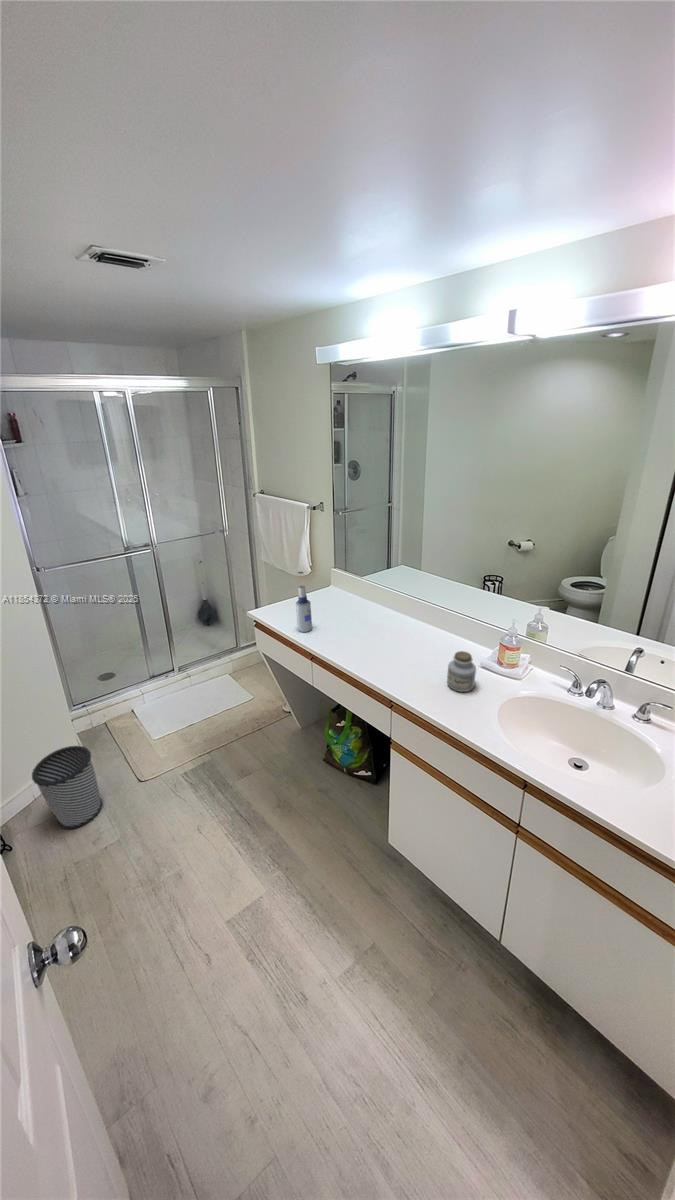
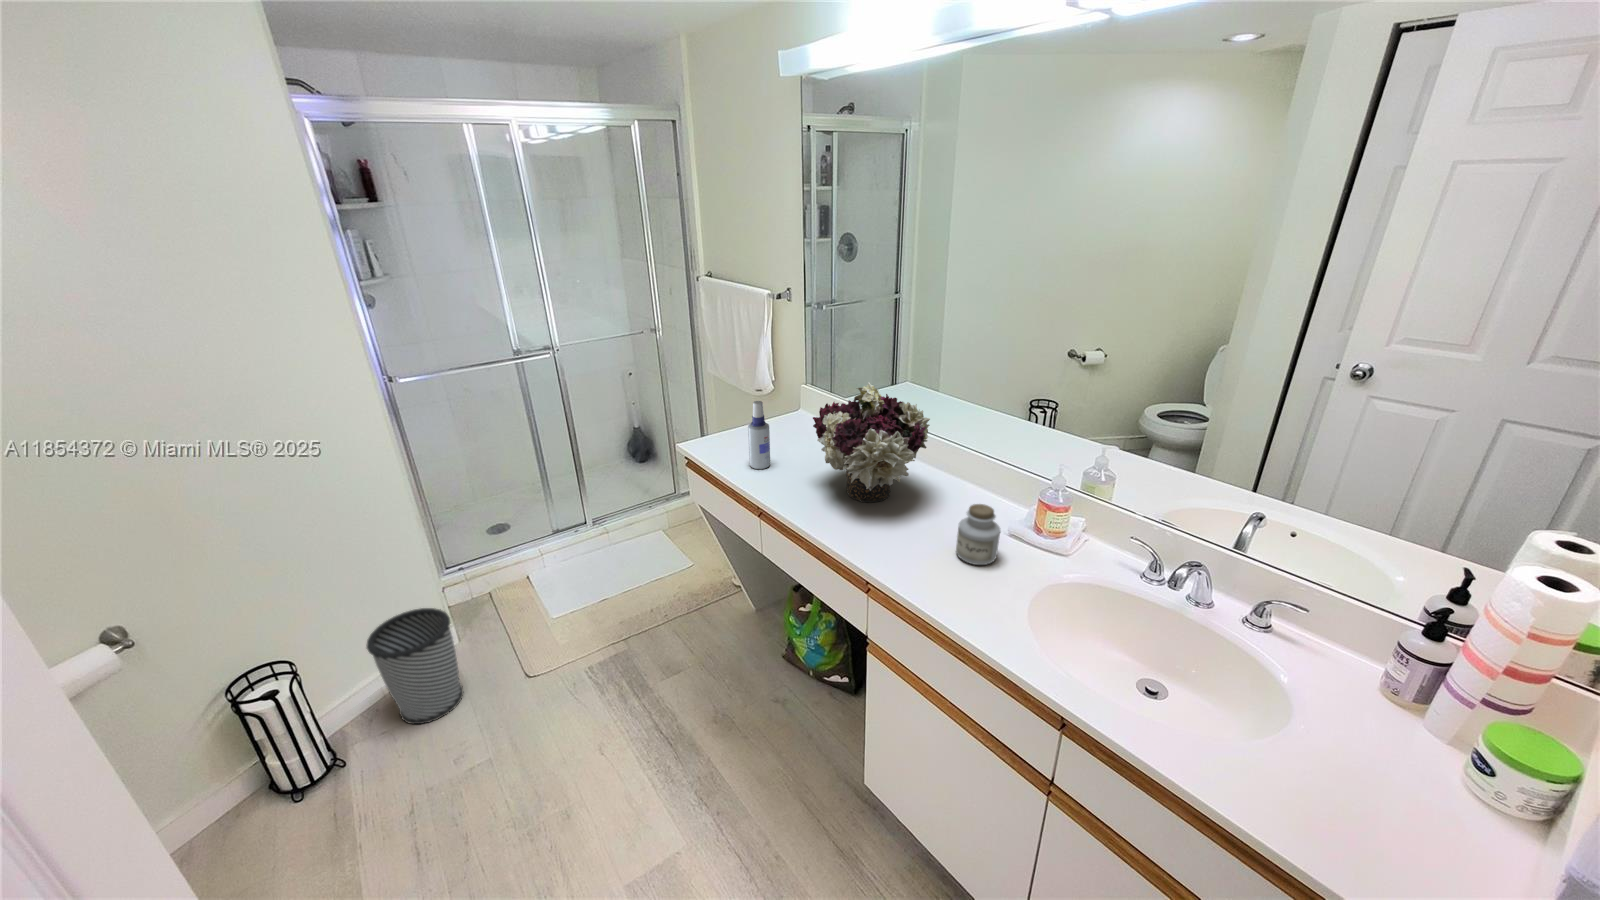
flower arrangement: none [342,571,422,652] -> present [813,382,930,502]

